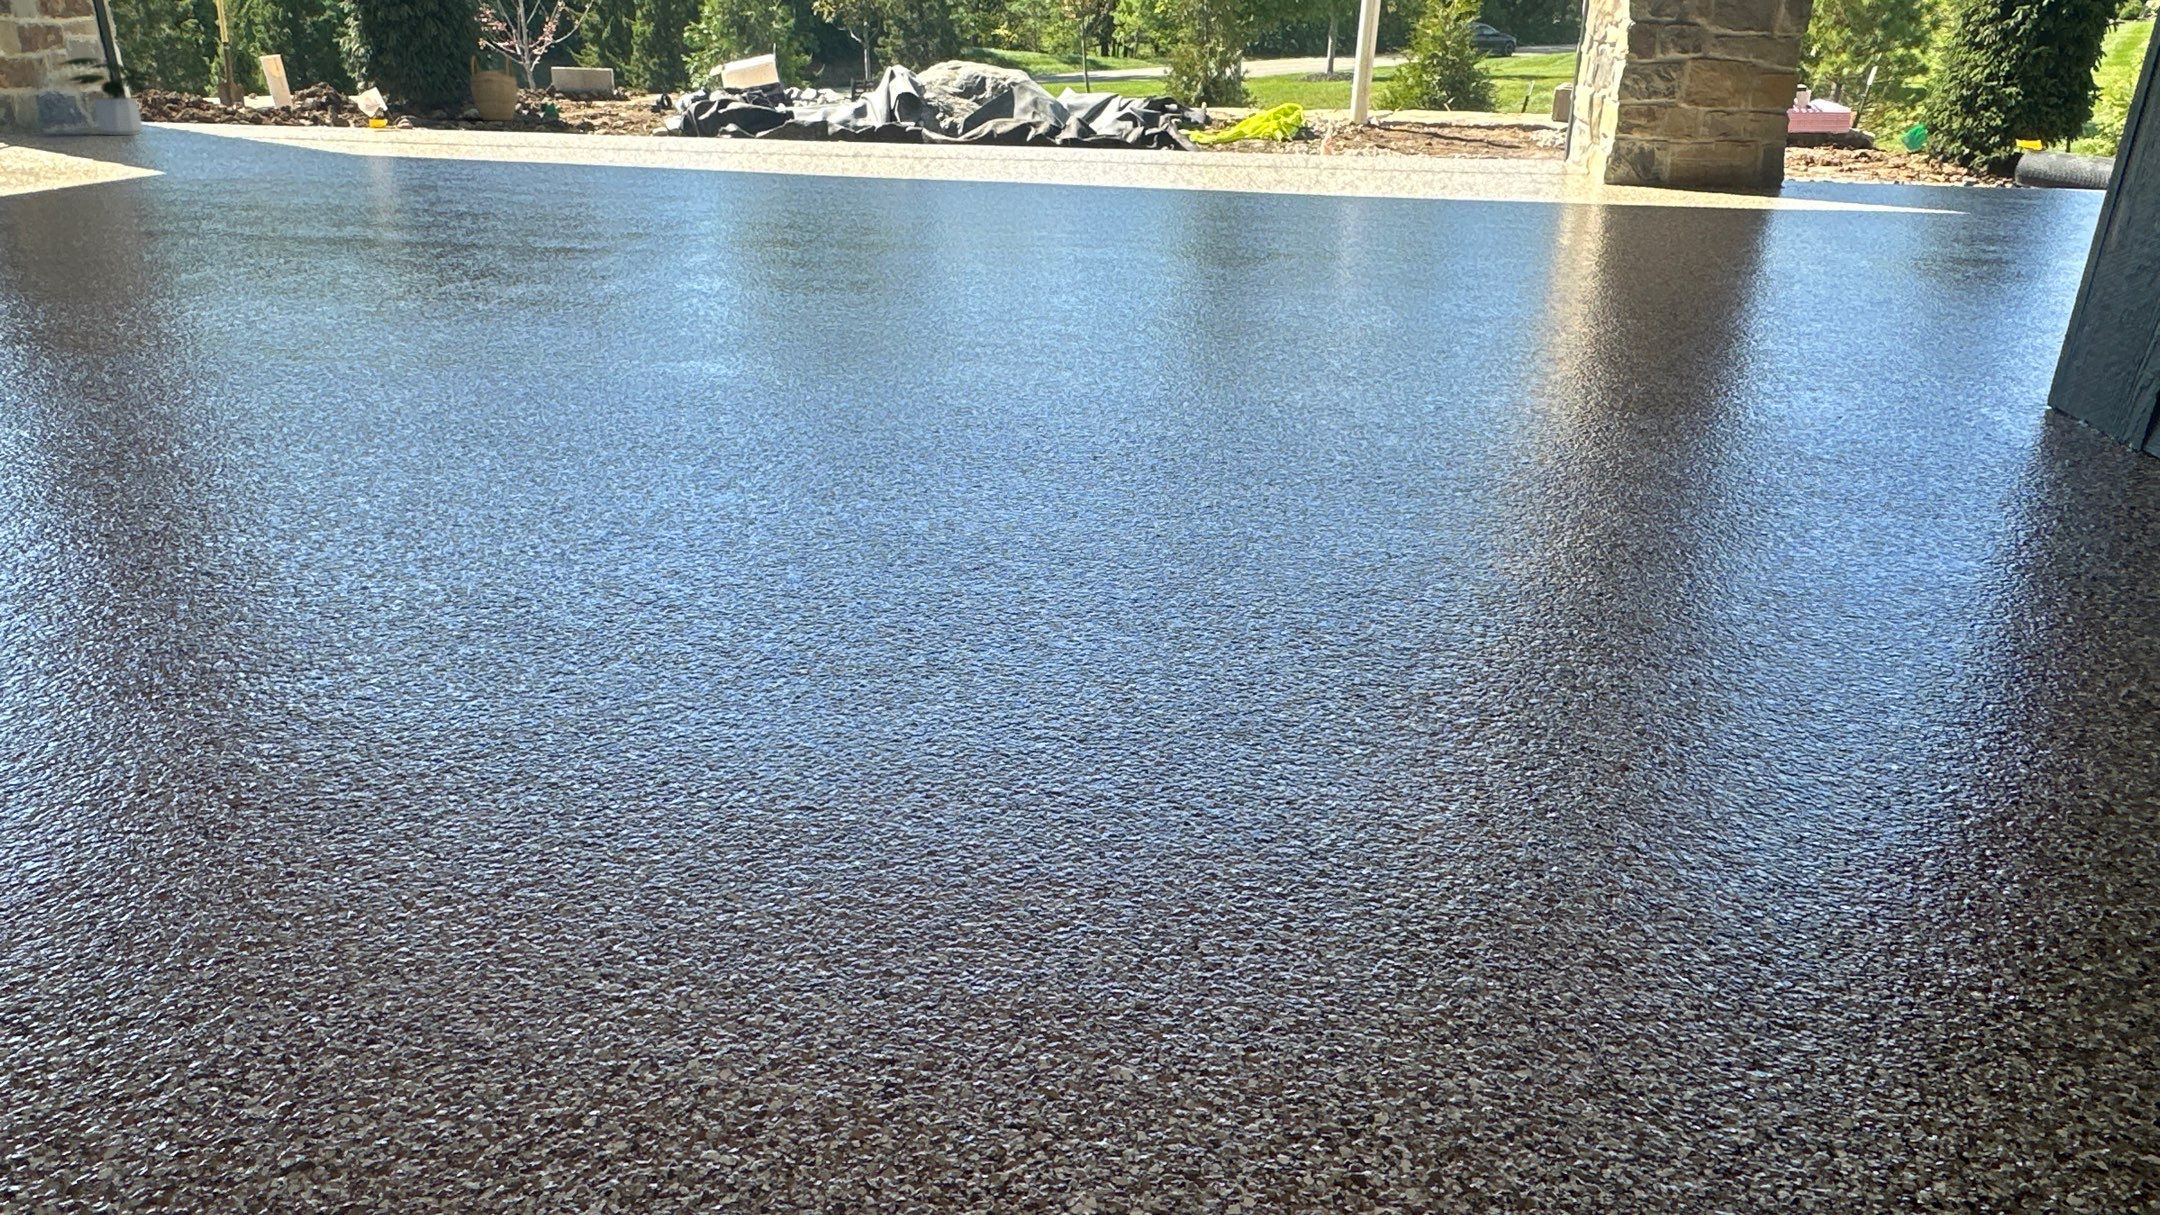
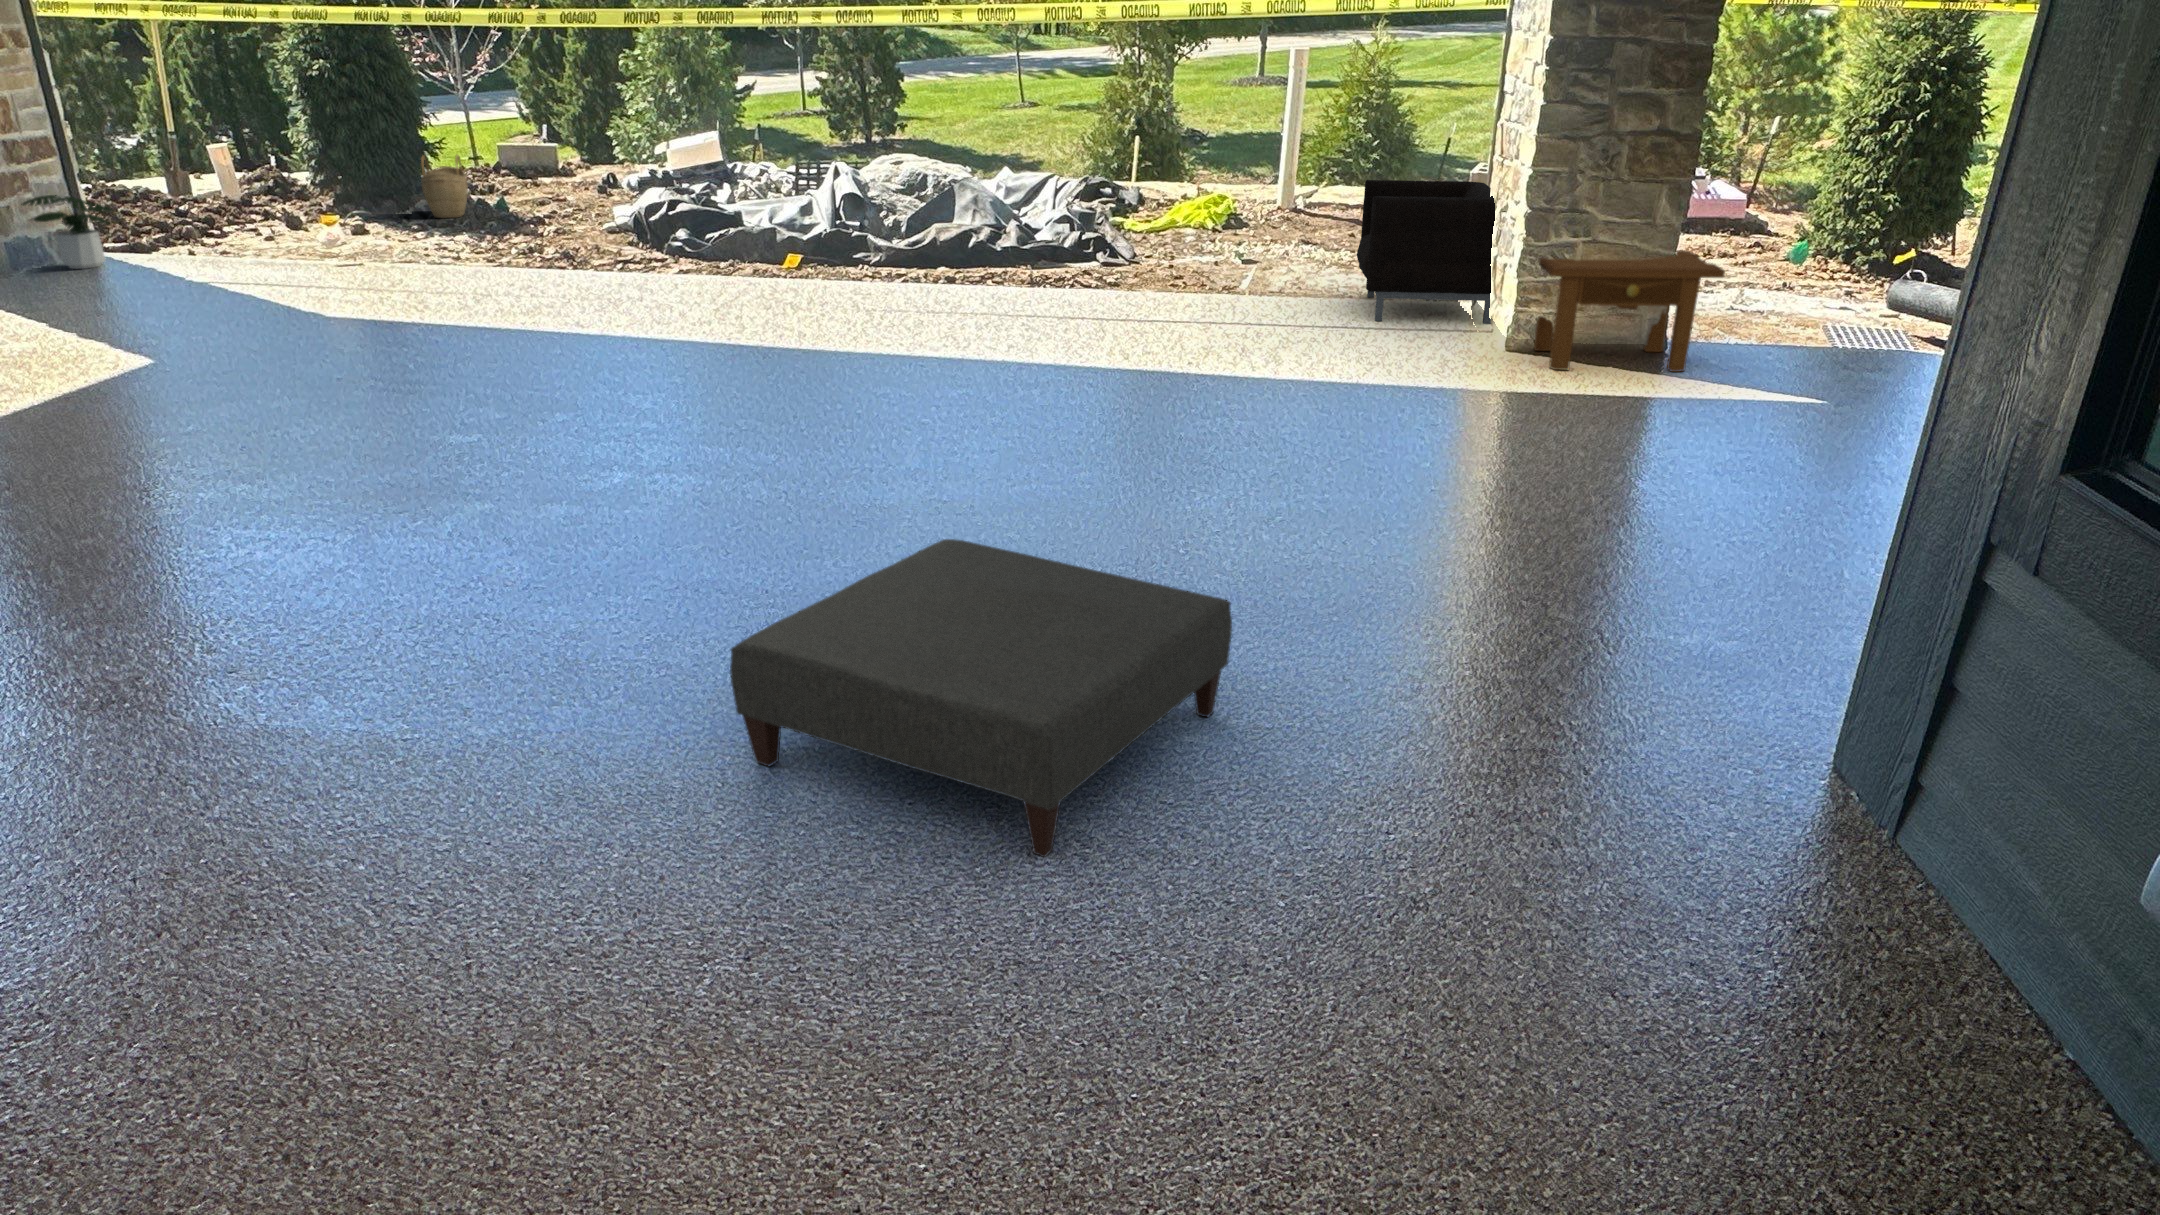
armchair: none [1438,42,1599,185] -> present [1357,180,1495,324]
side table: none [1619,83,1845,209] -> present [1534,250,1725,372]
ottoman: none [719,190,1303,435] -> present [730,539,1232,857]

